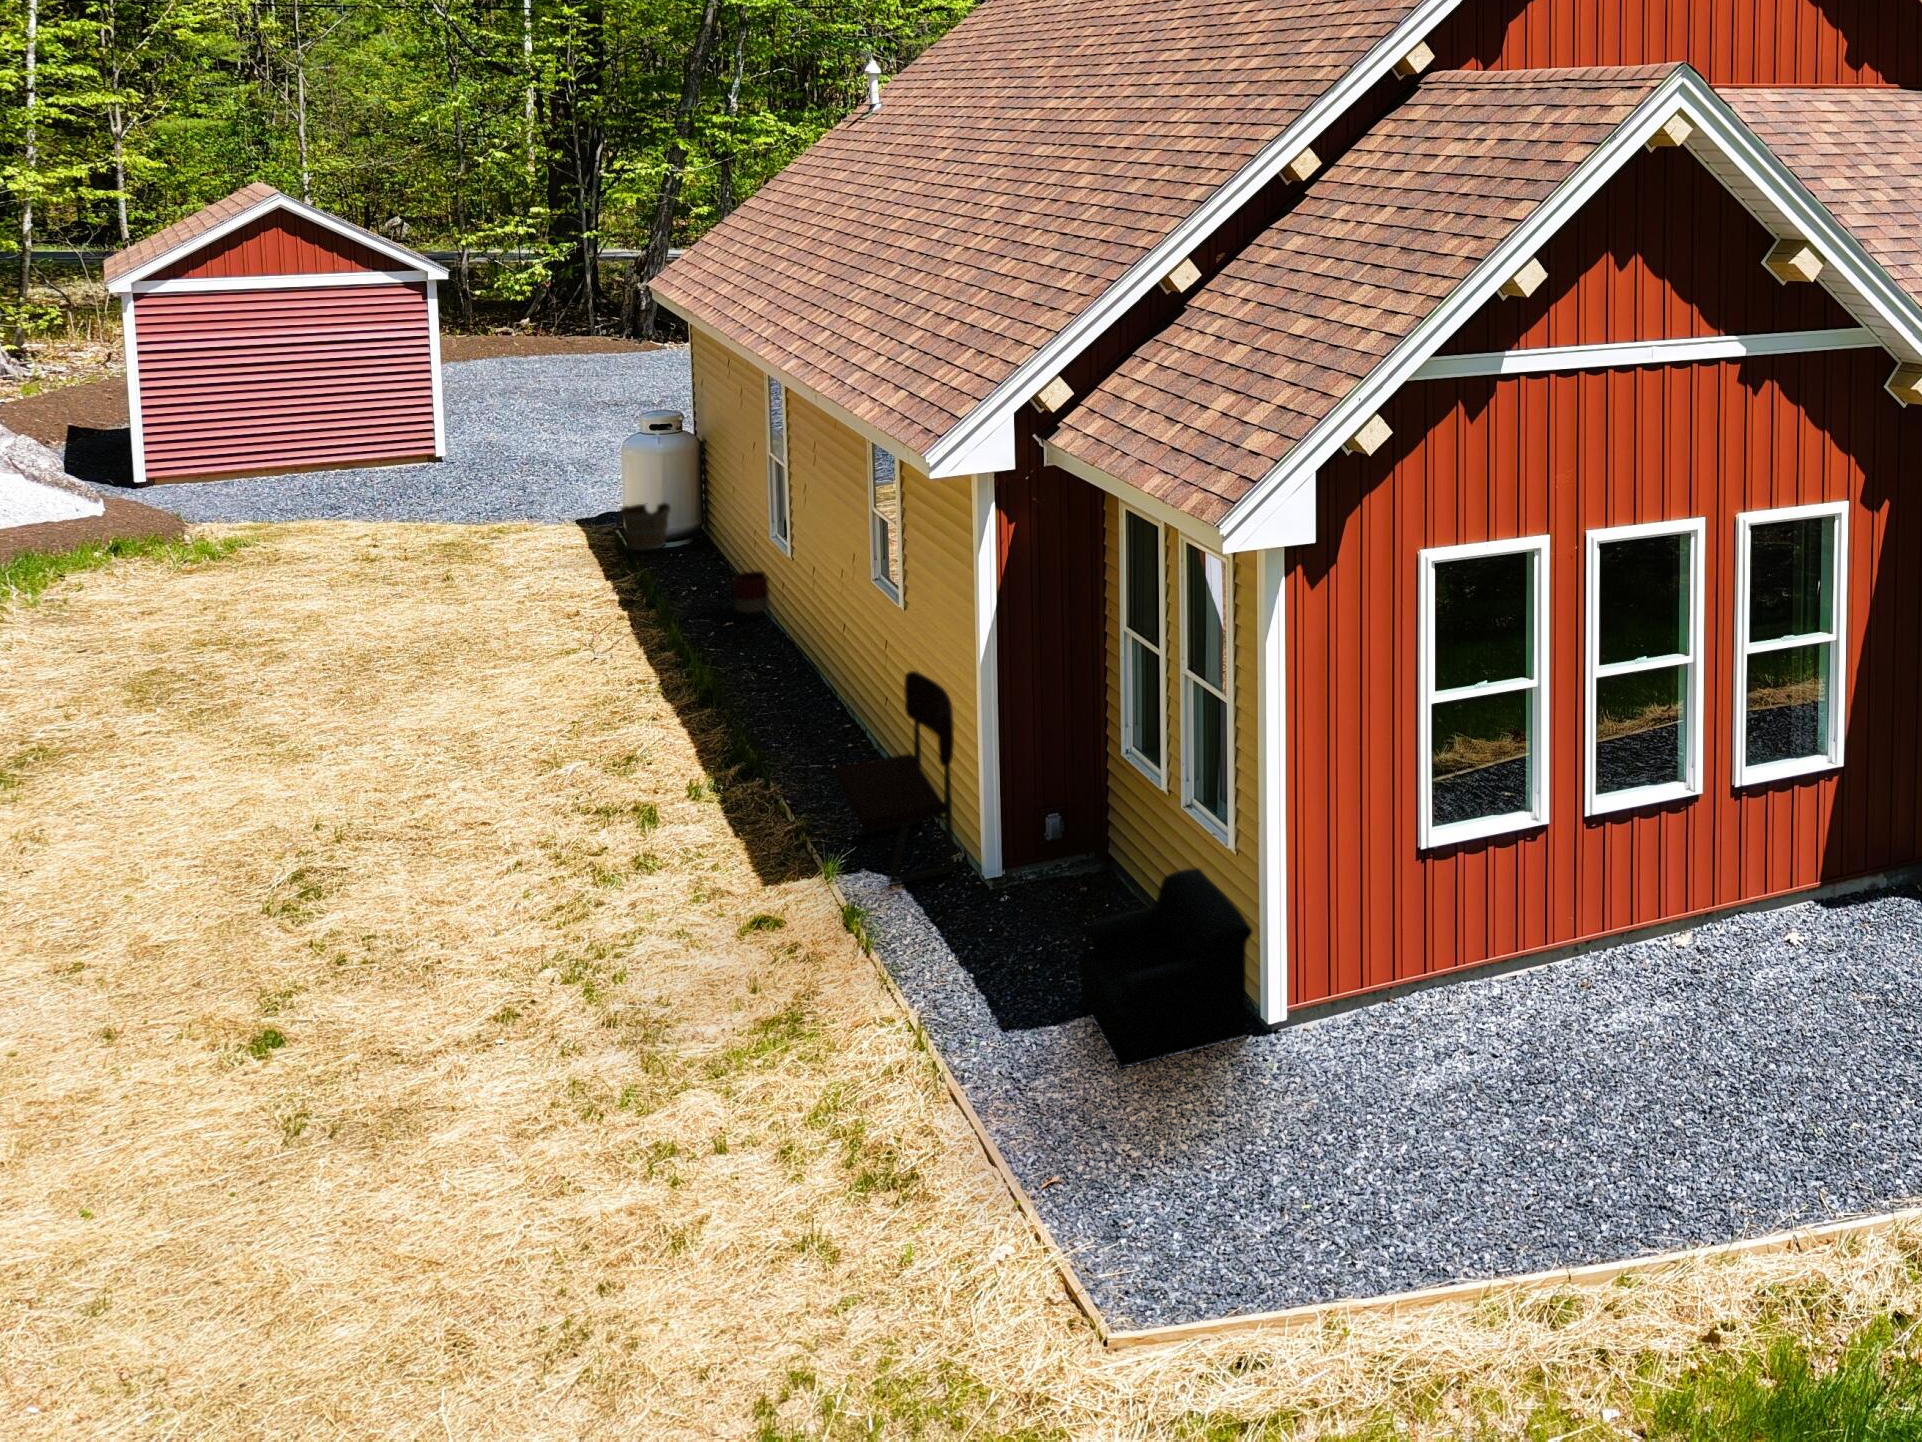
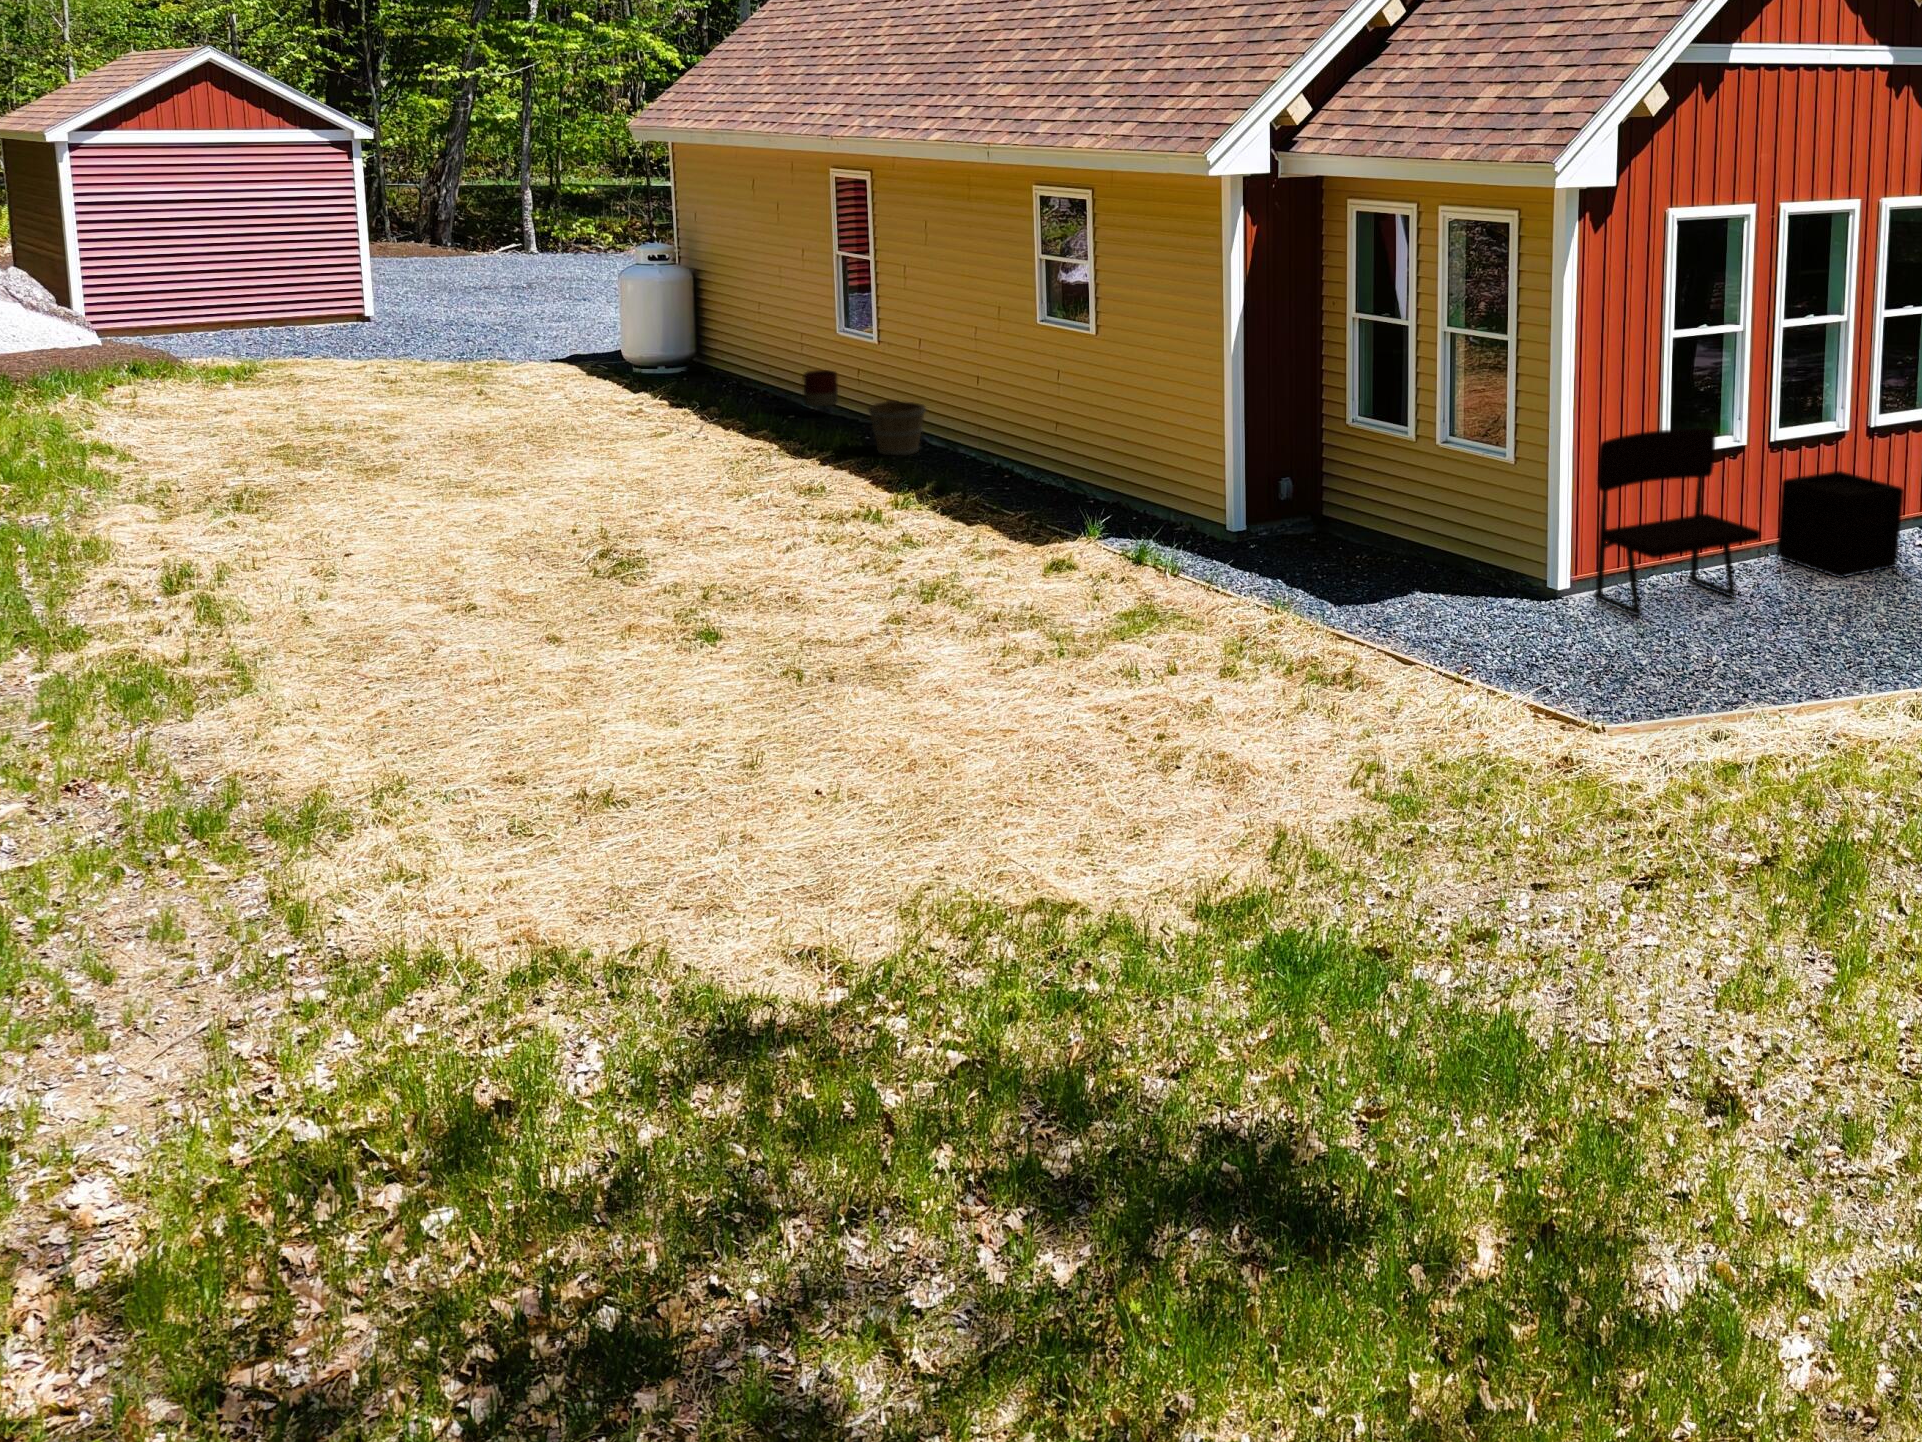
wooden bucket: present [620,503,671,551] -> present [868,400,926,455]
bench: present [834,671,956,885] -> present [1594,428,1760,616]
wooden crate: none [1596,846,1741,1003] -> present [1777,471,1904,578]
armchair: present [1080,868,1252,1069] -> none [1386,486,1550,620]

